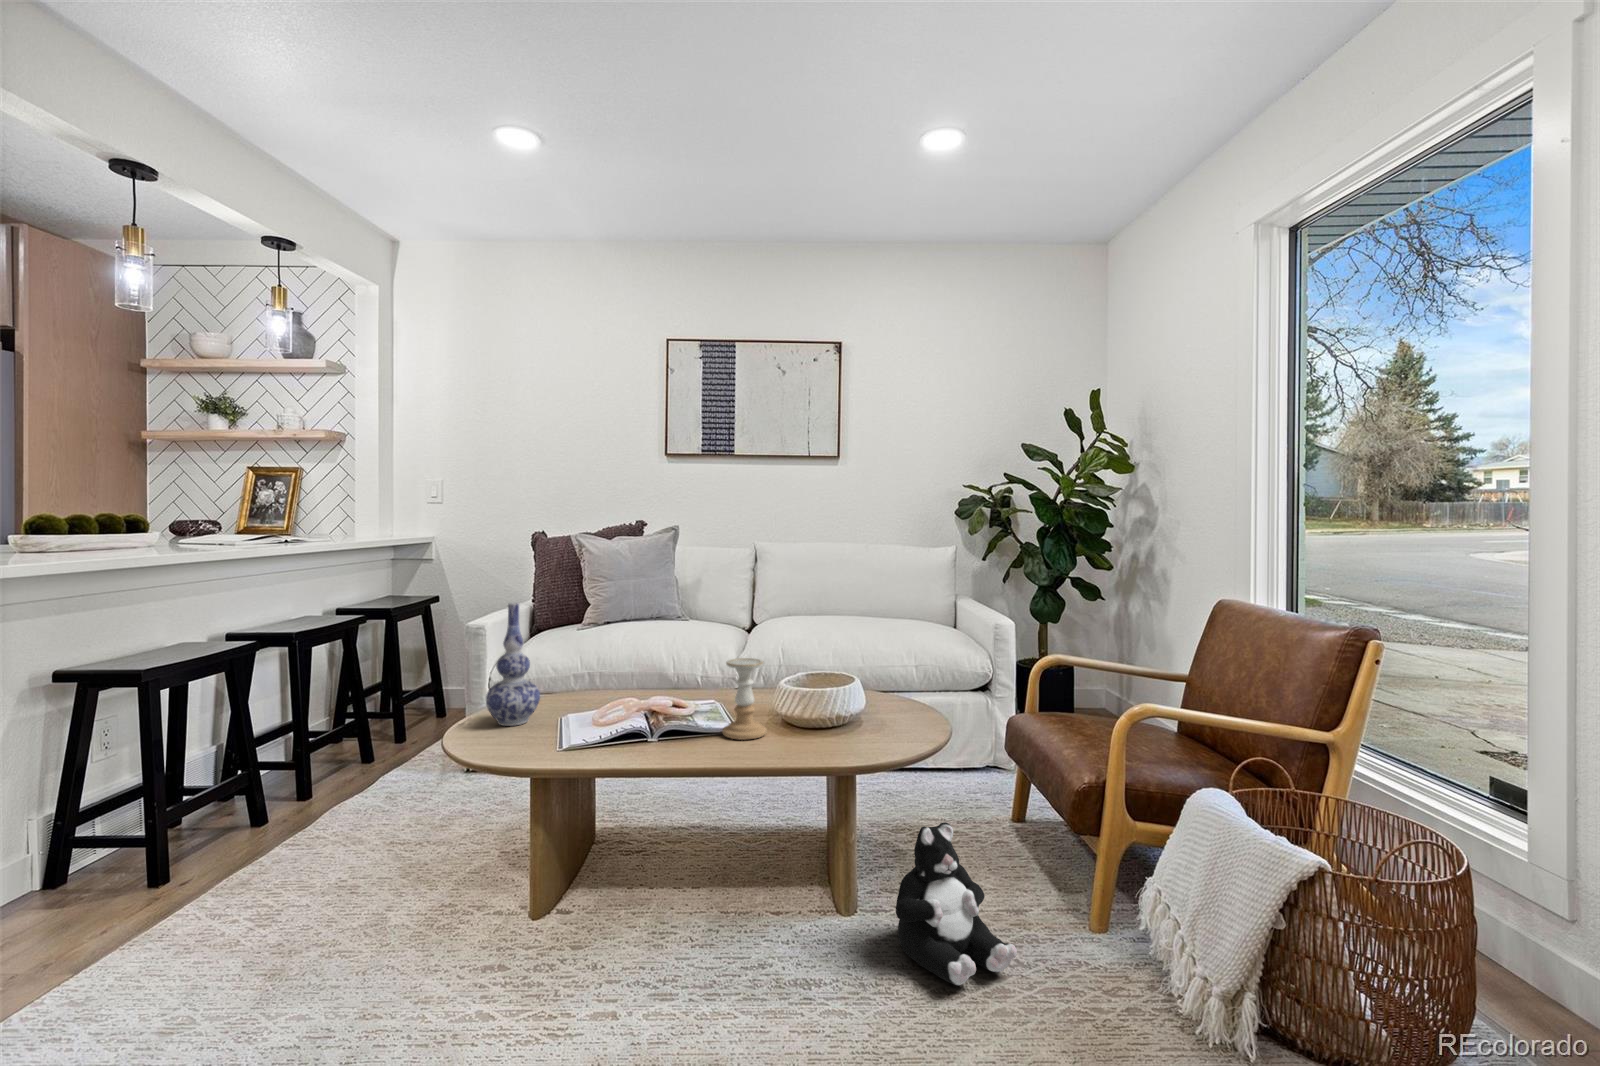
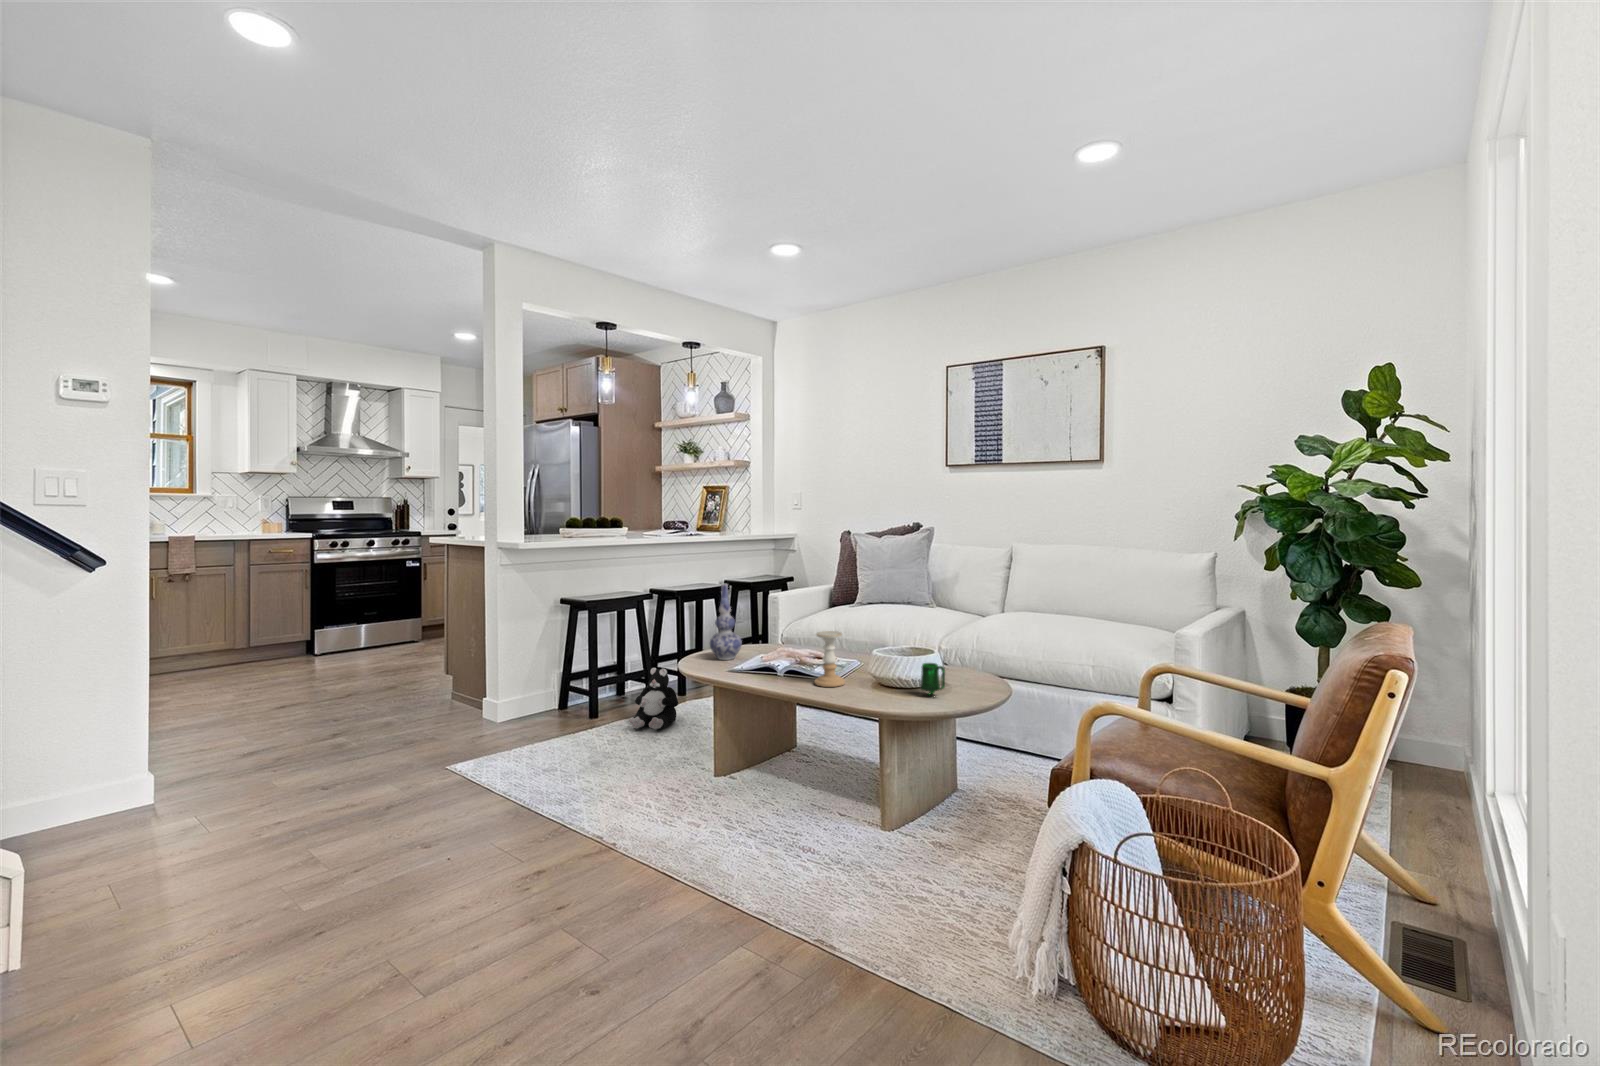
mug: none [878,685,915,730] -> present [921,663,945,694]
plush toy: present [896,822,1017,985] -> present [629,667,678,730]

